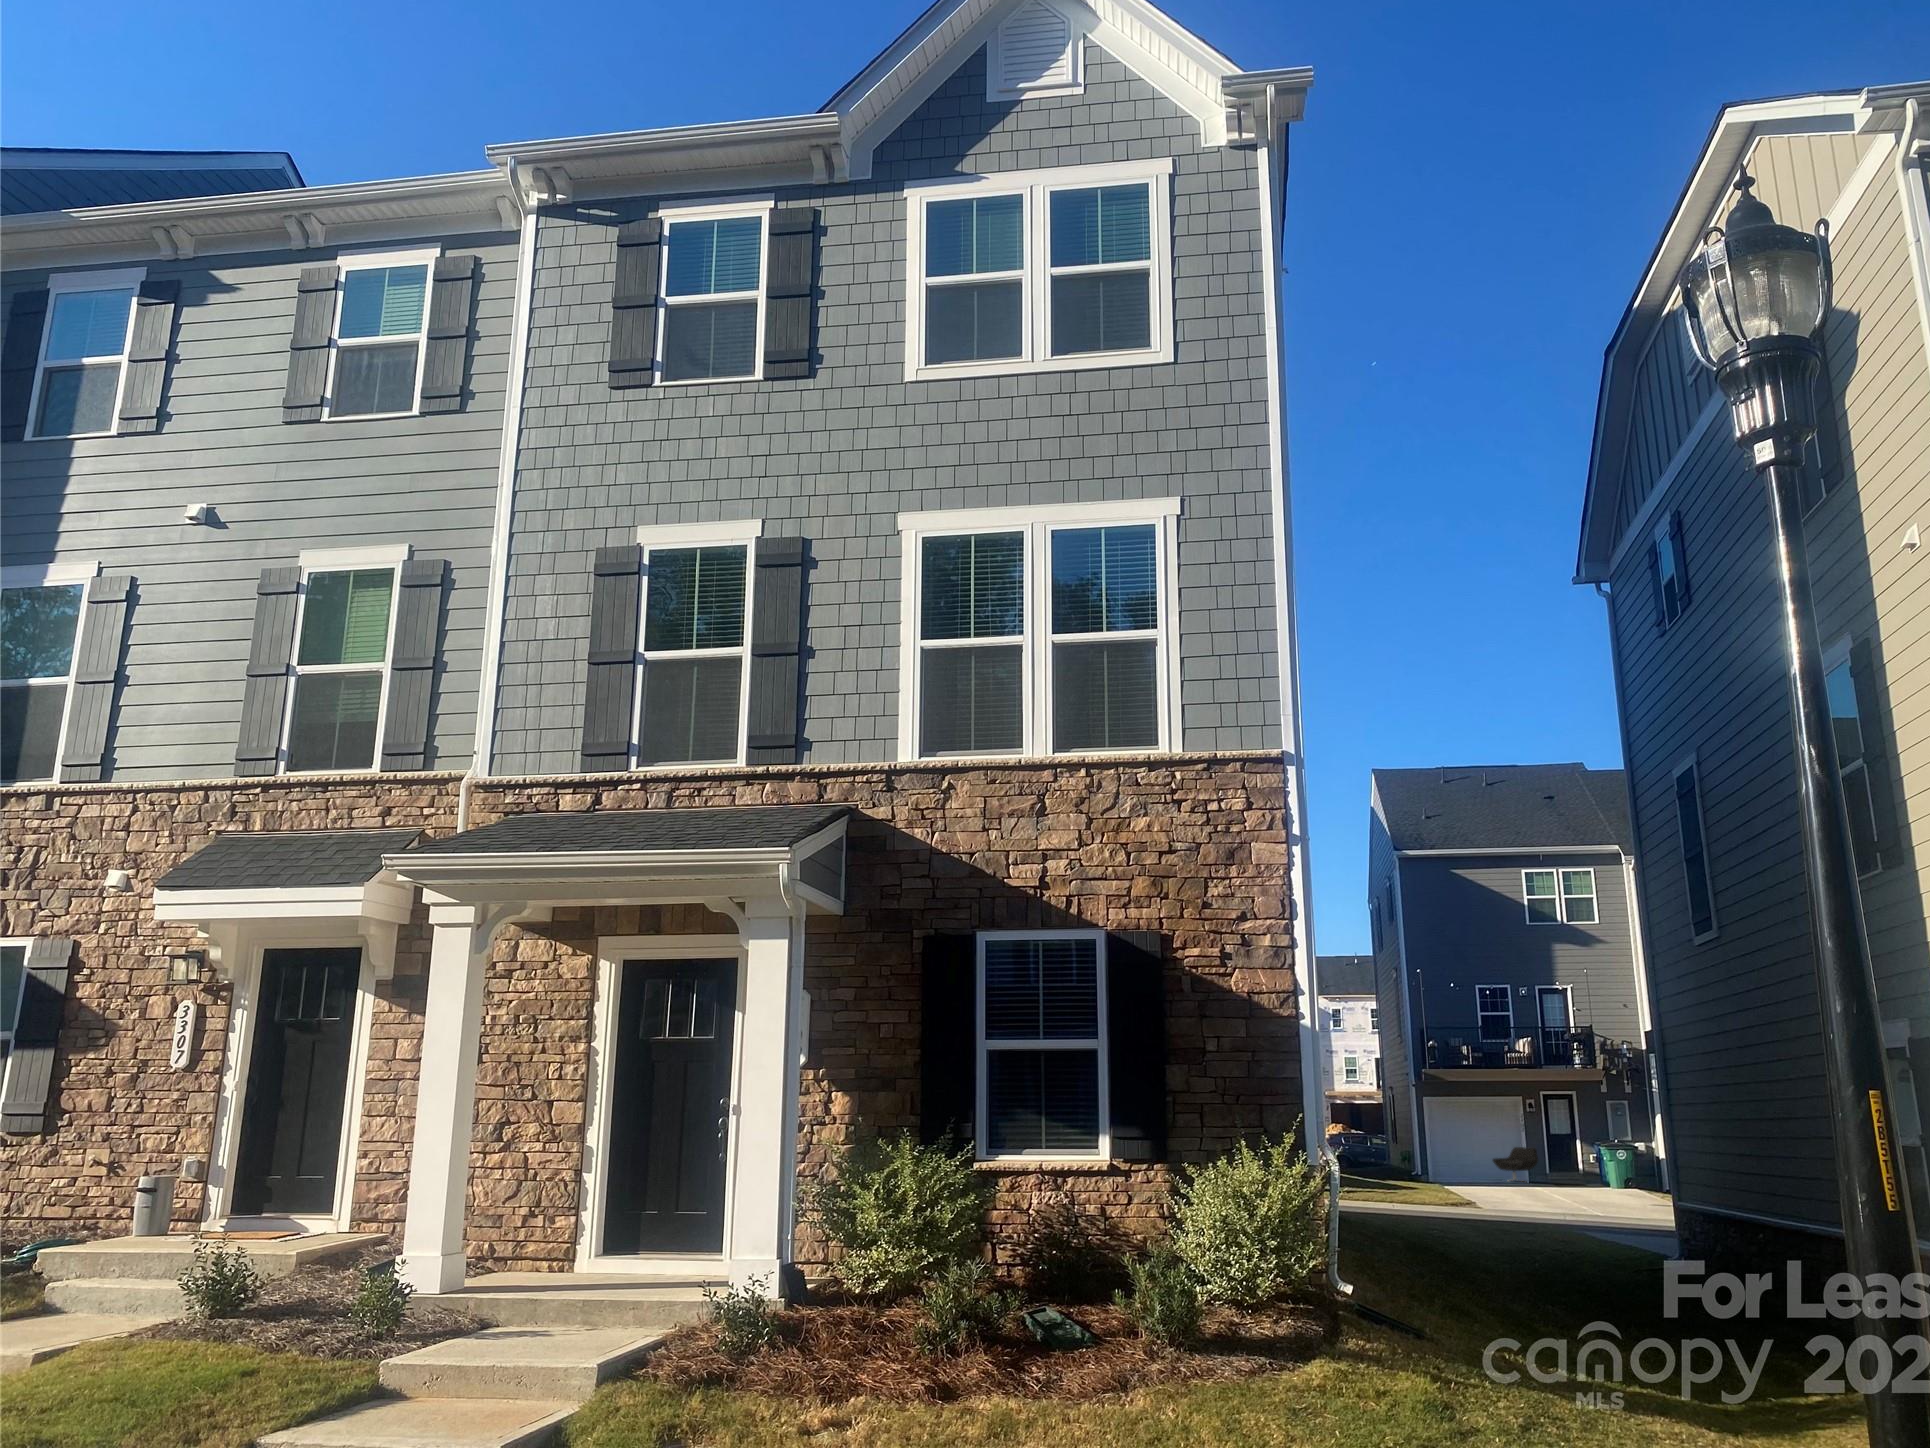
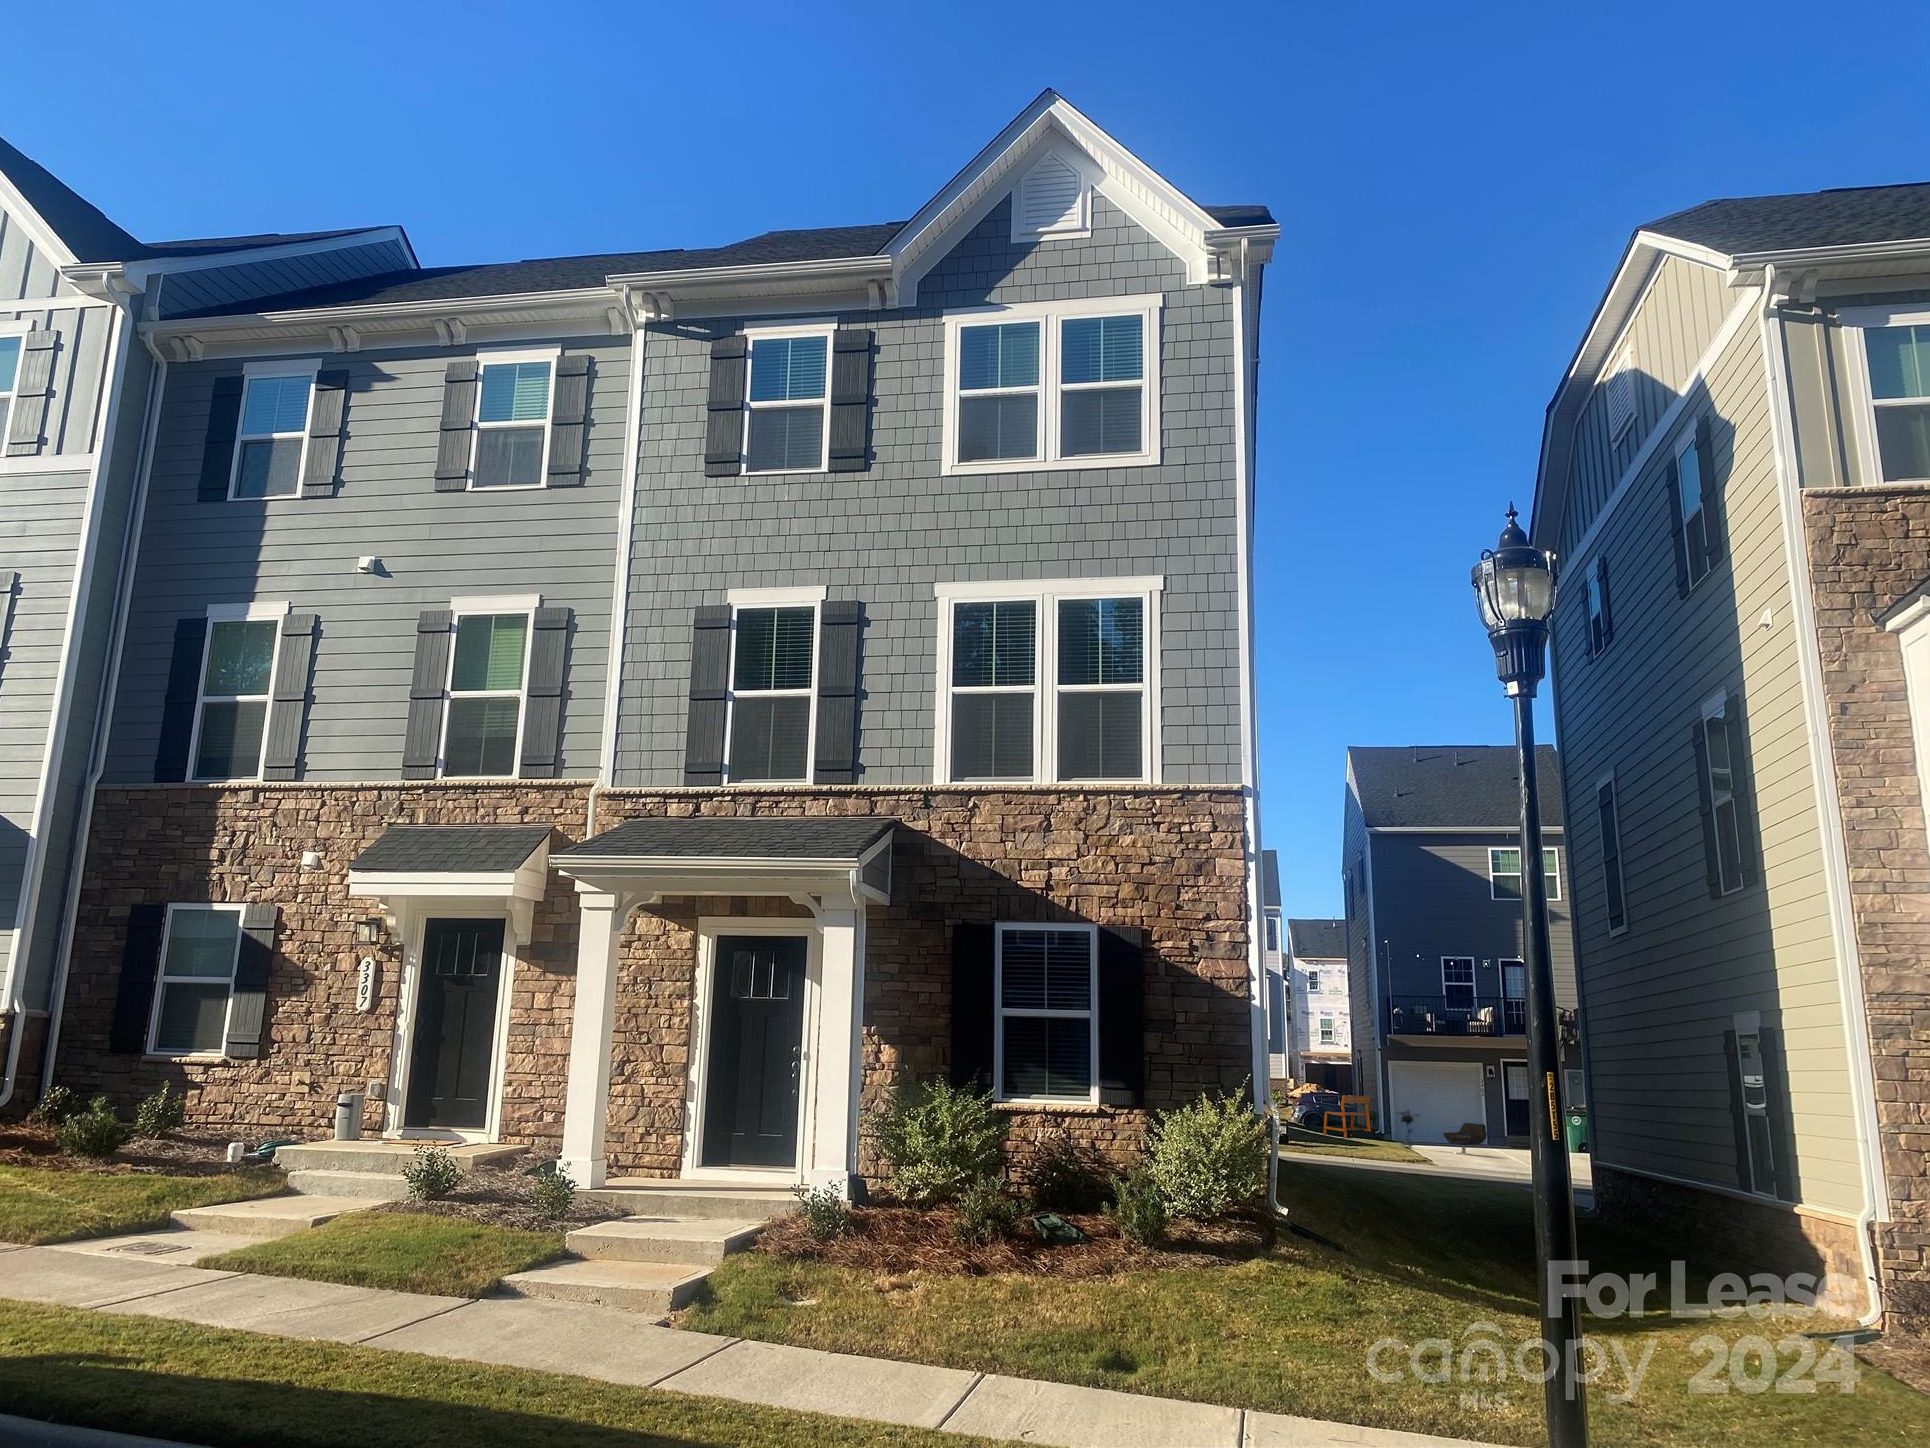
bench: none [1364,1121,1415,1167] -> present [1323,1095,1371,1138]
potted plant: none [1440,1134,1469,1177] -> present [1397,1111,1418,1148]

